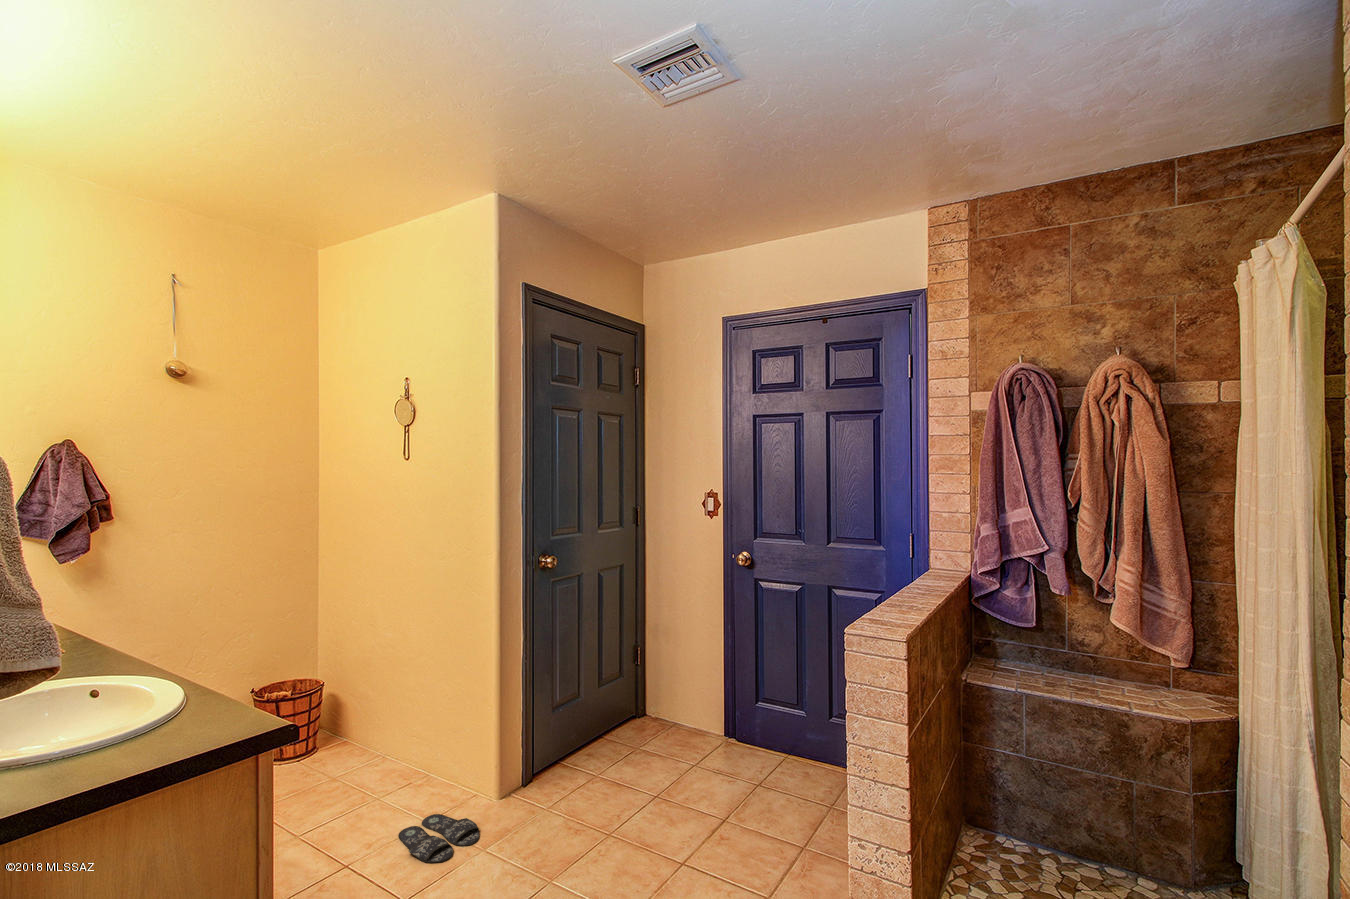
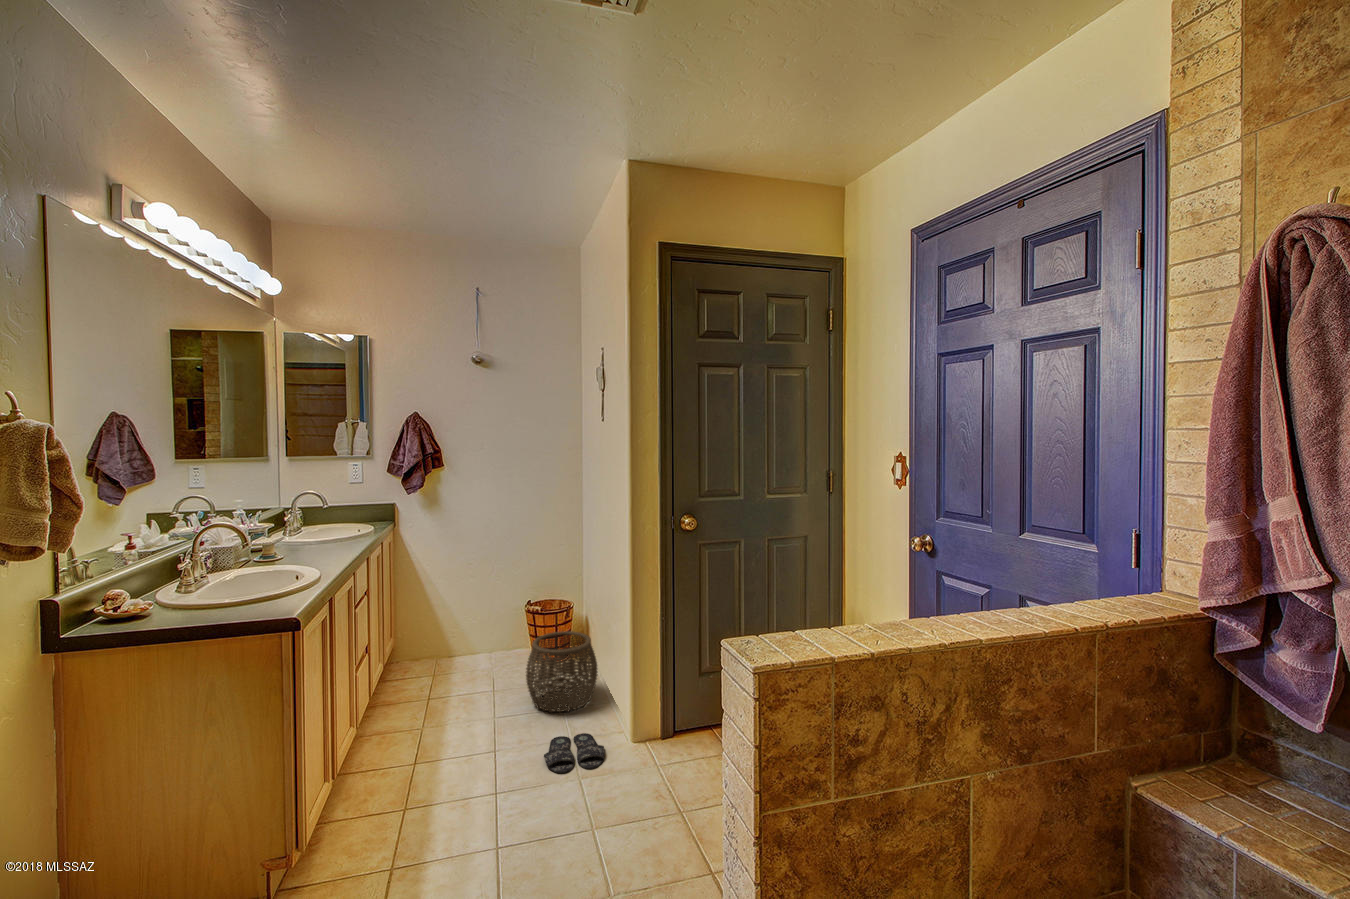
woven basket: none [315,709,411,813] -> present [526,631,598,712]

